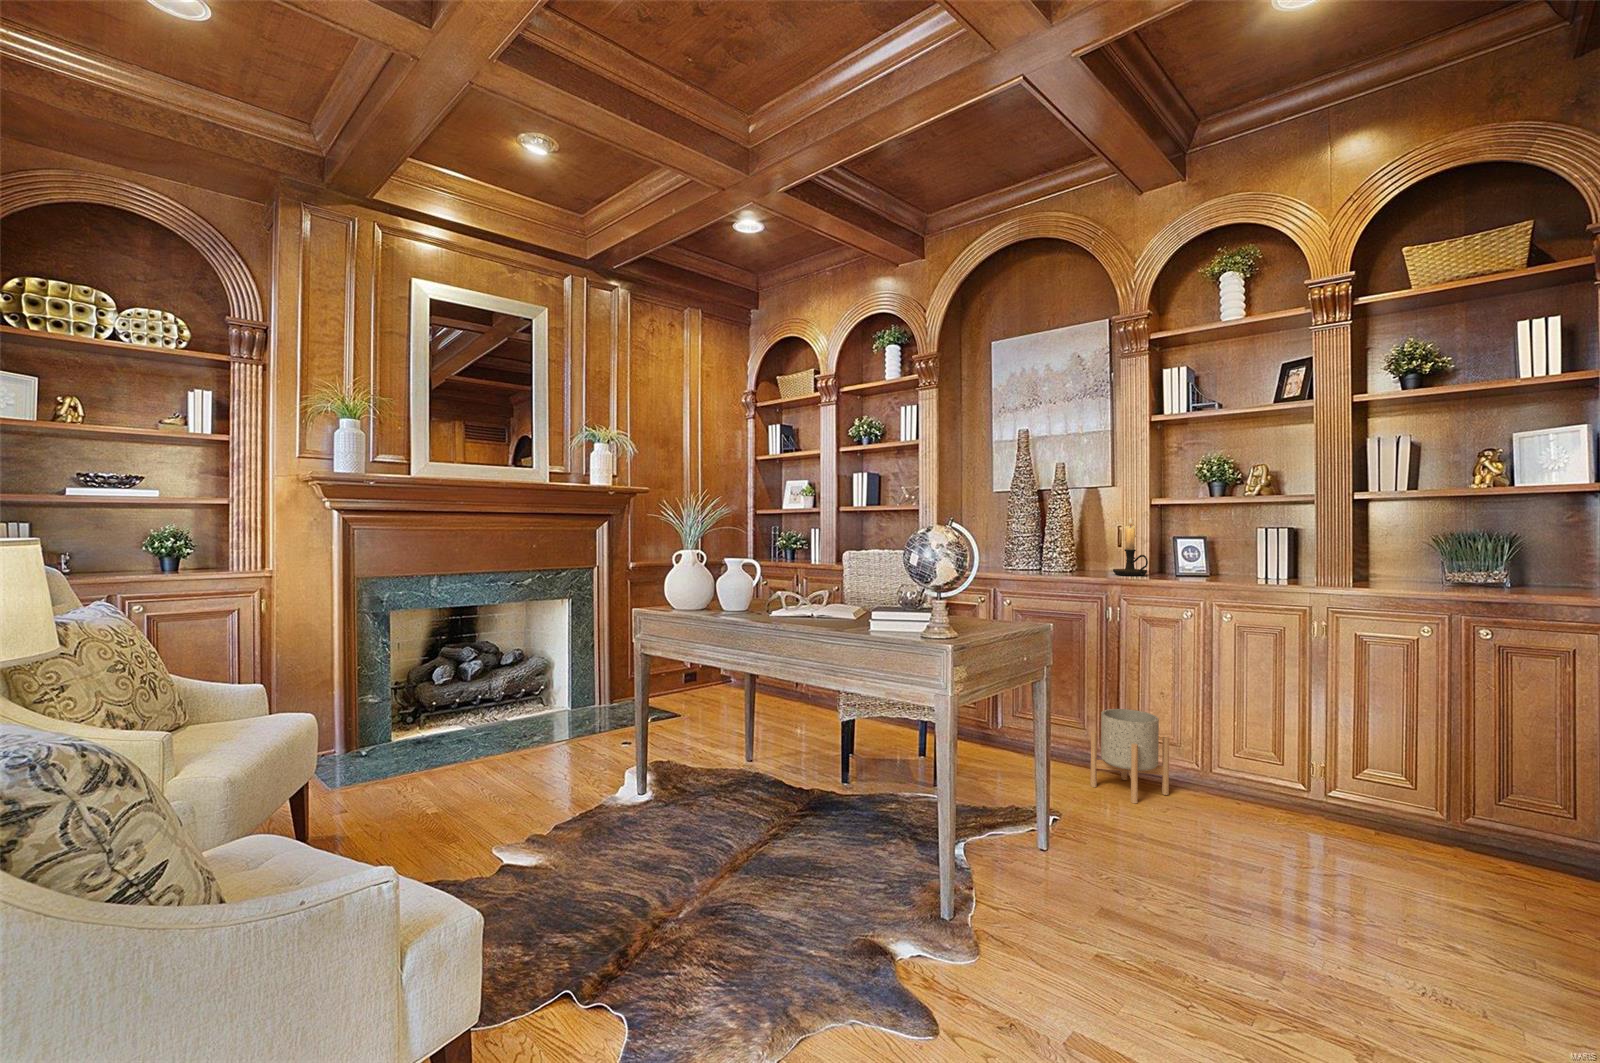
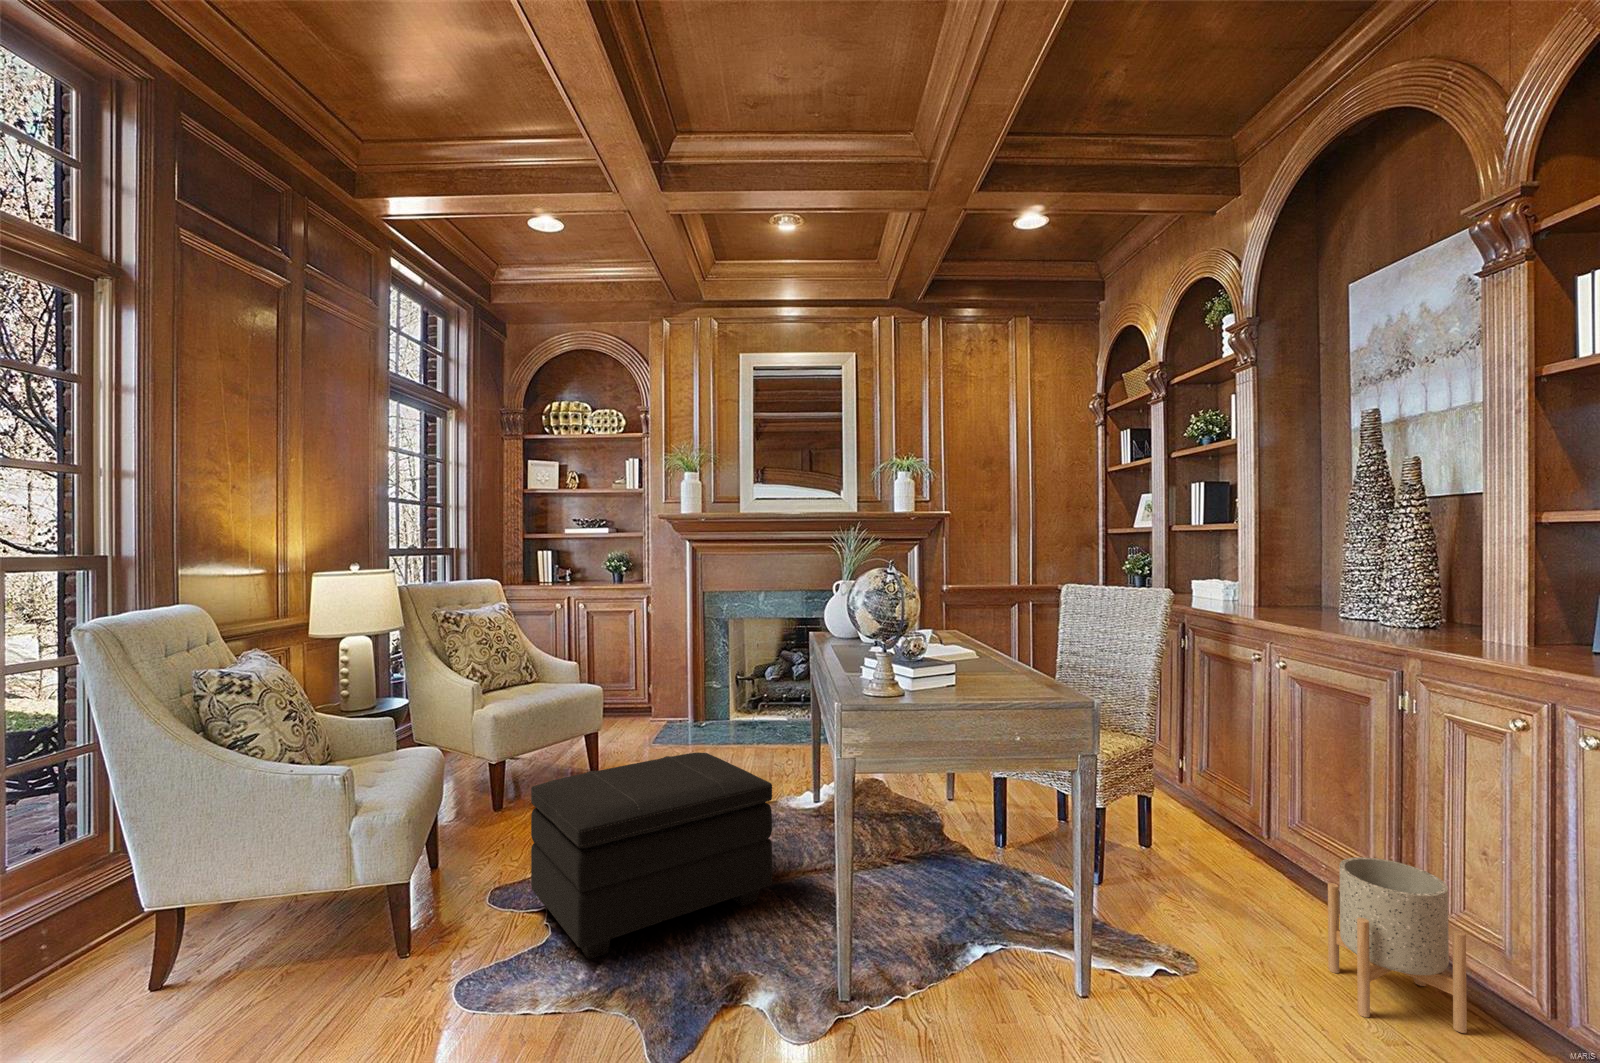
candle holder: present [1113,517,1148,576] -> none [1447,545,1519,648]
footstool: none [527,748,771,1011] -> present [531,753,772,959]

